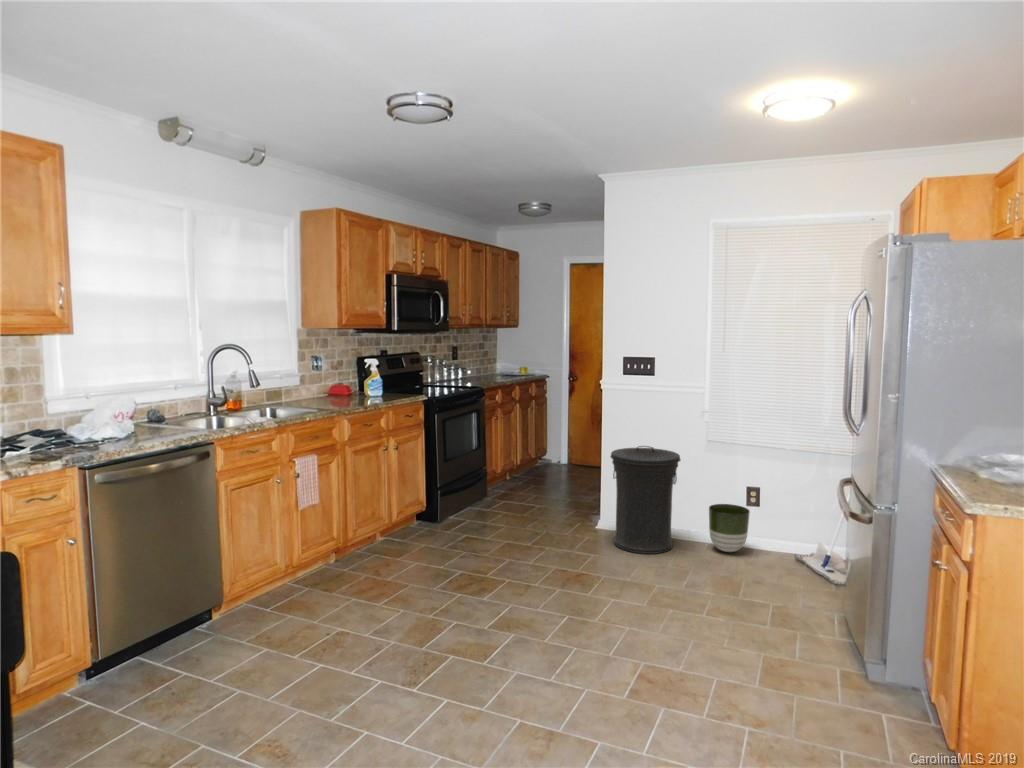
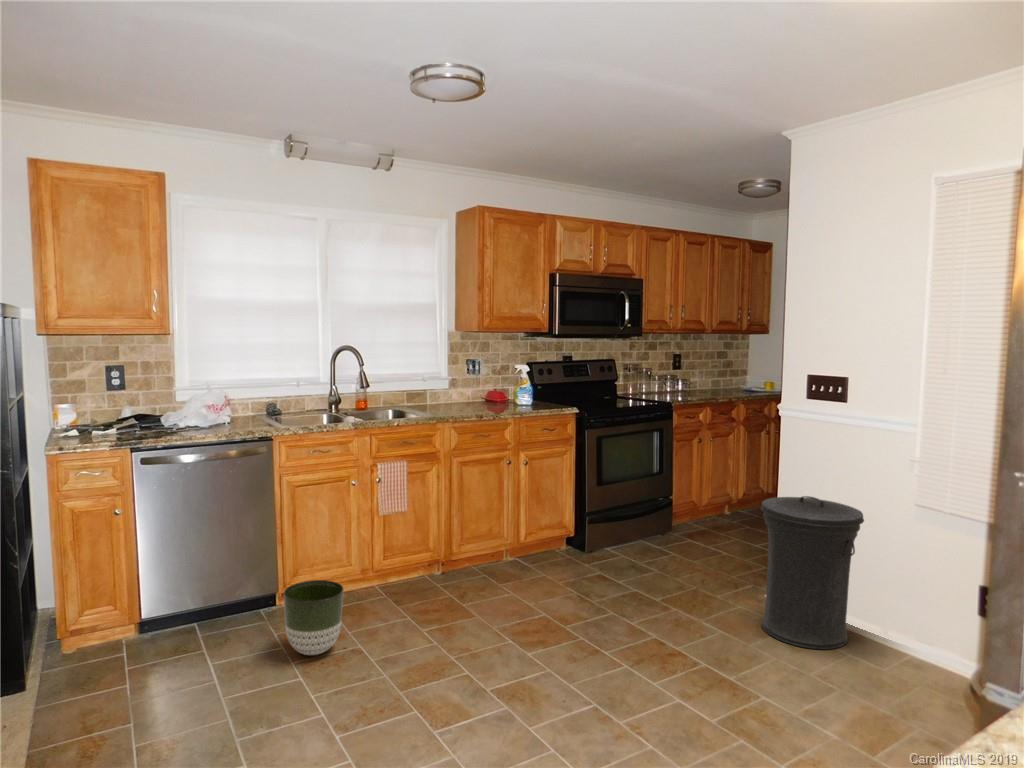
planter: present [709,504,750,552] -> present [284,580,344,655]

